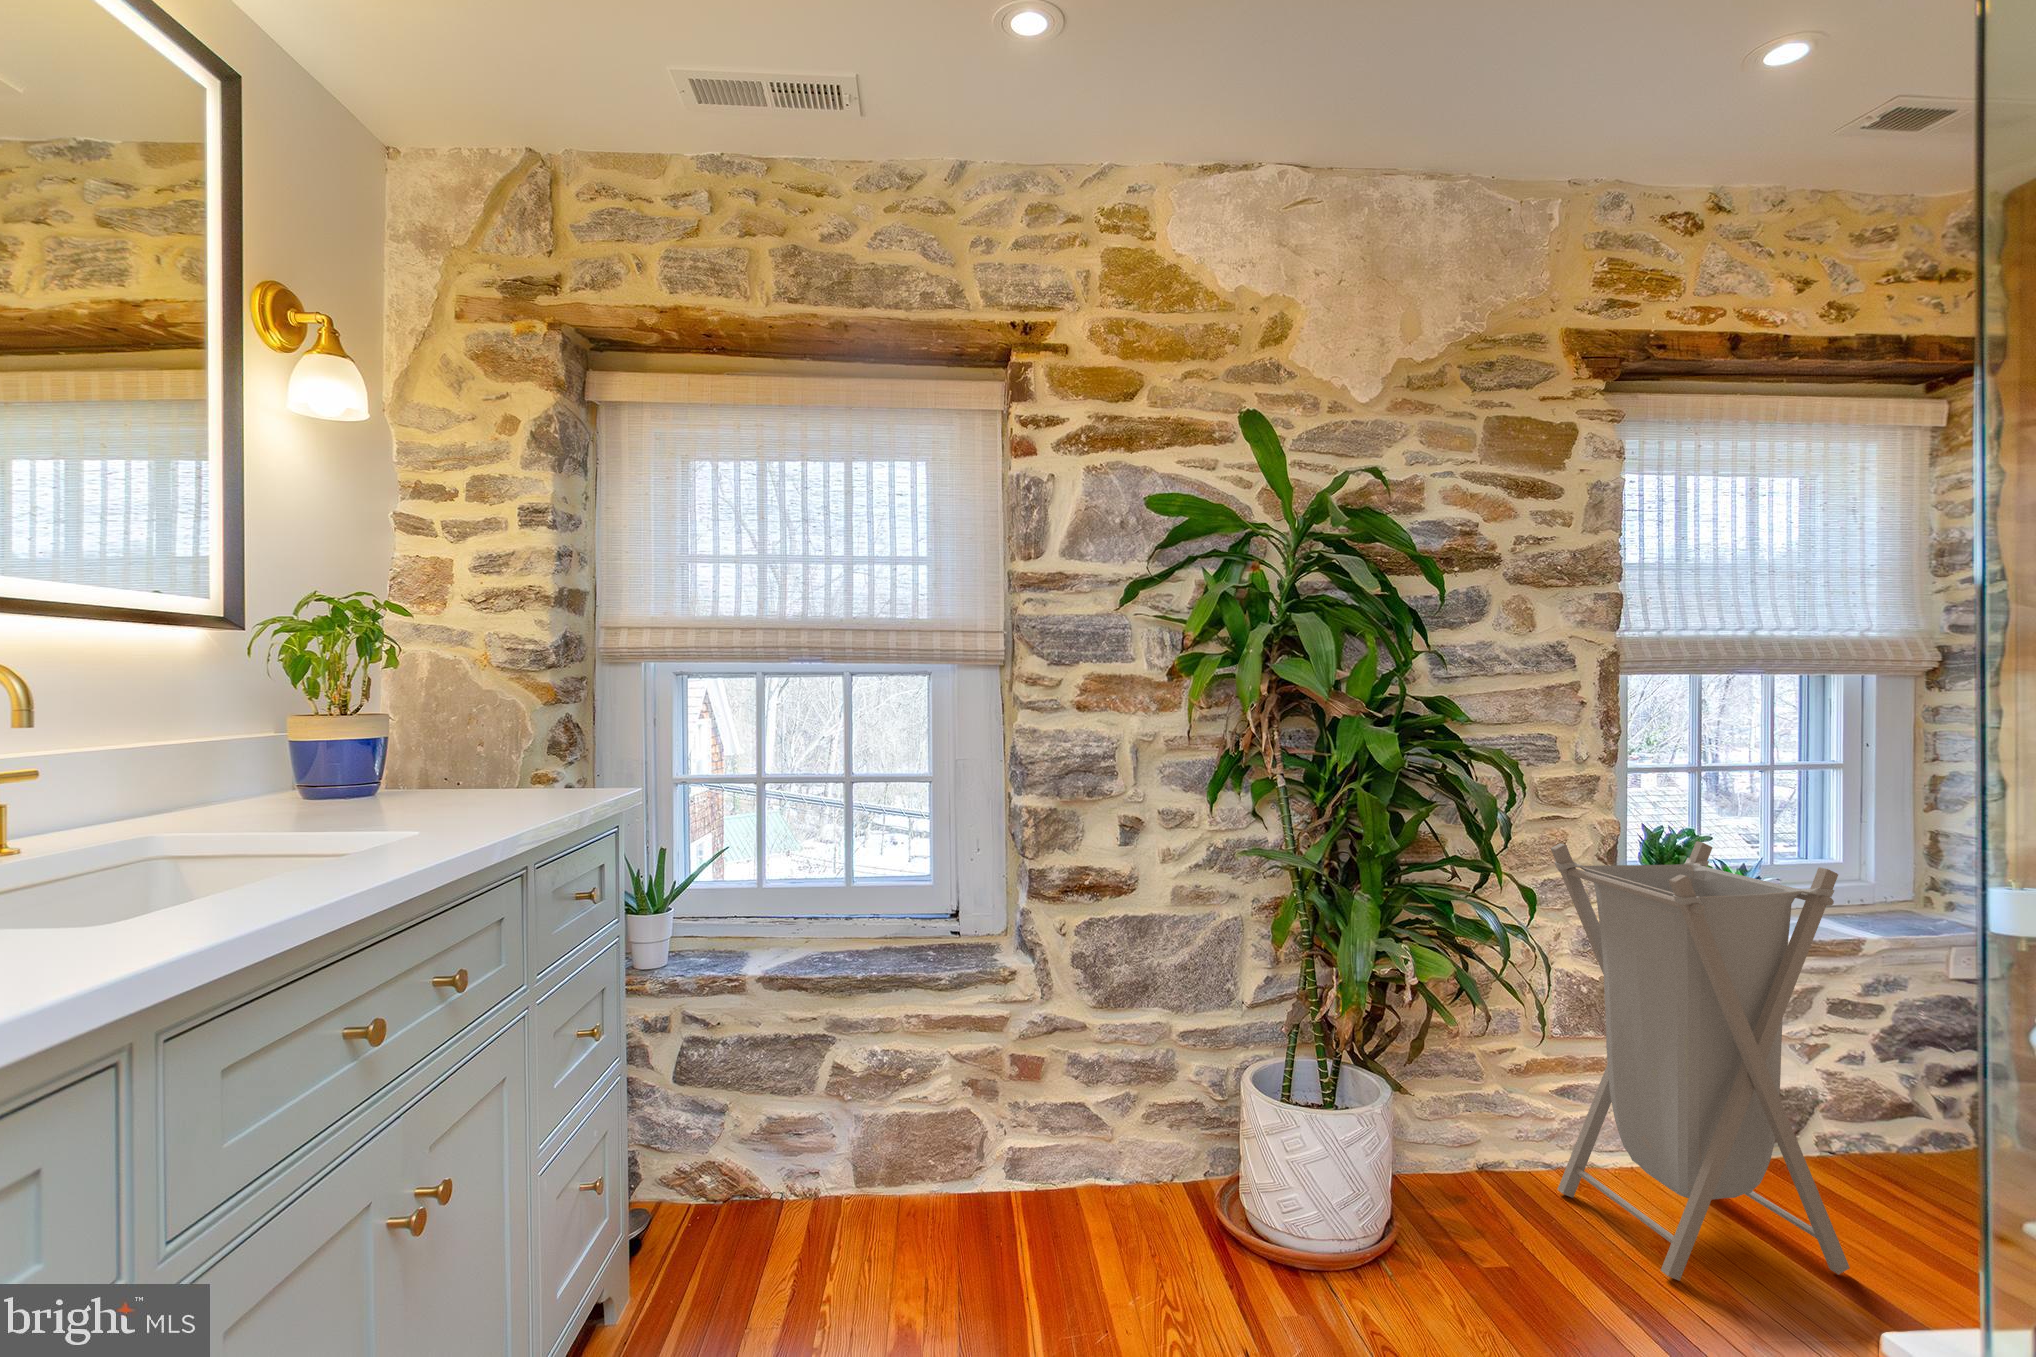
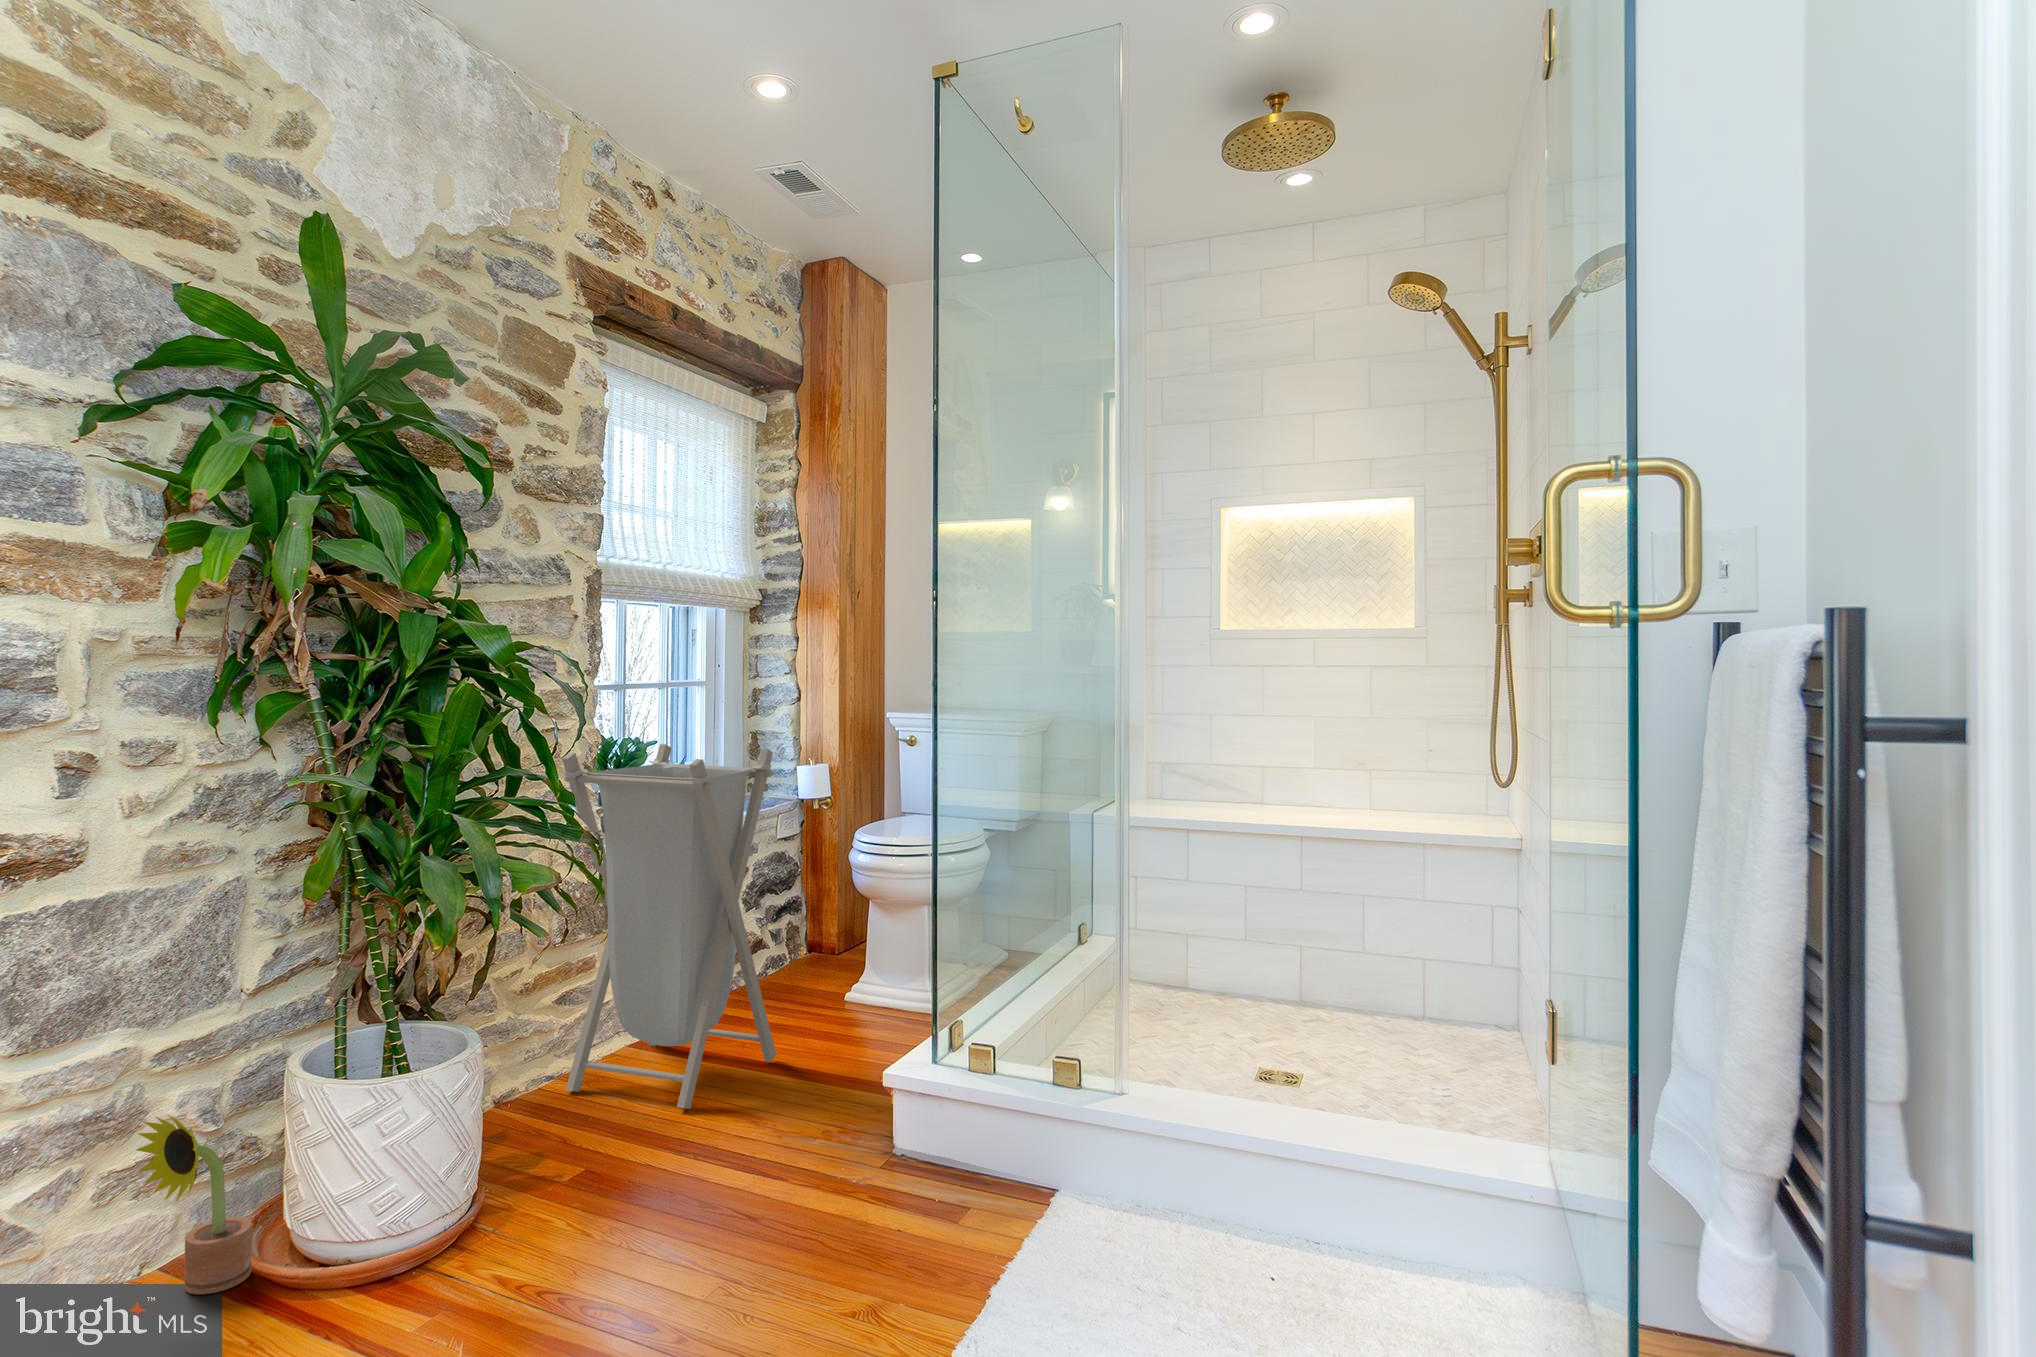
decorative plant: none [1155,1082,1220,1233] -> present [136,1115,252,1294]

